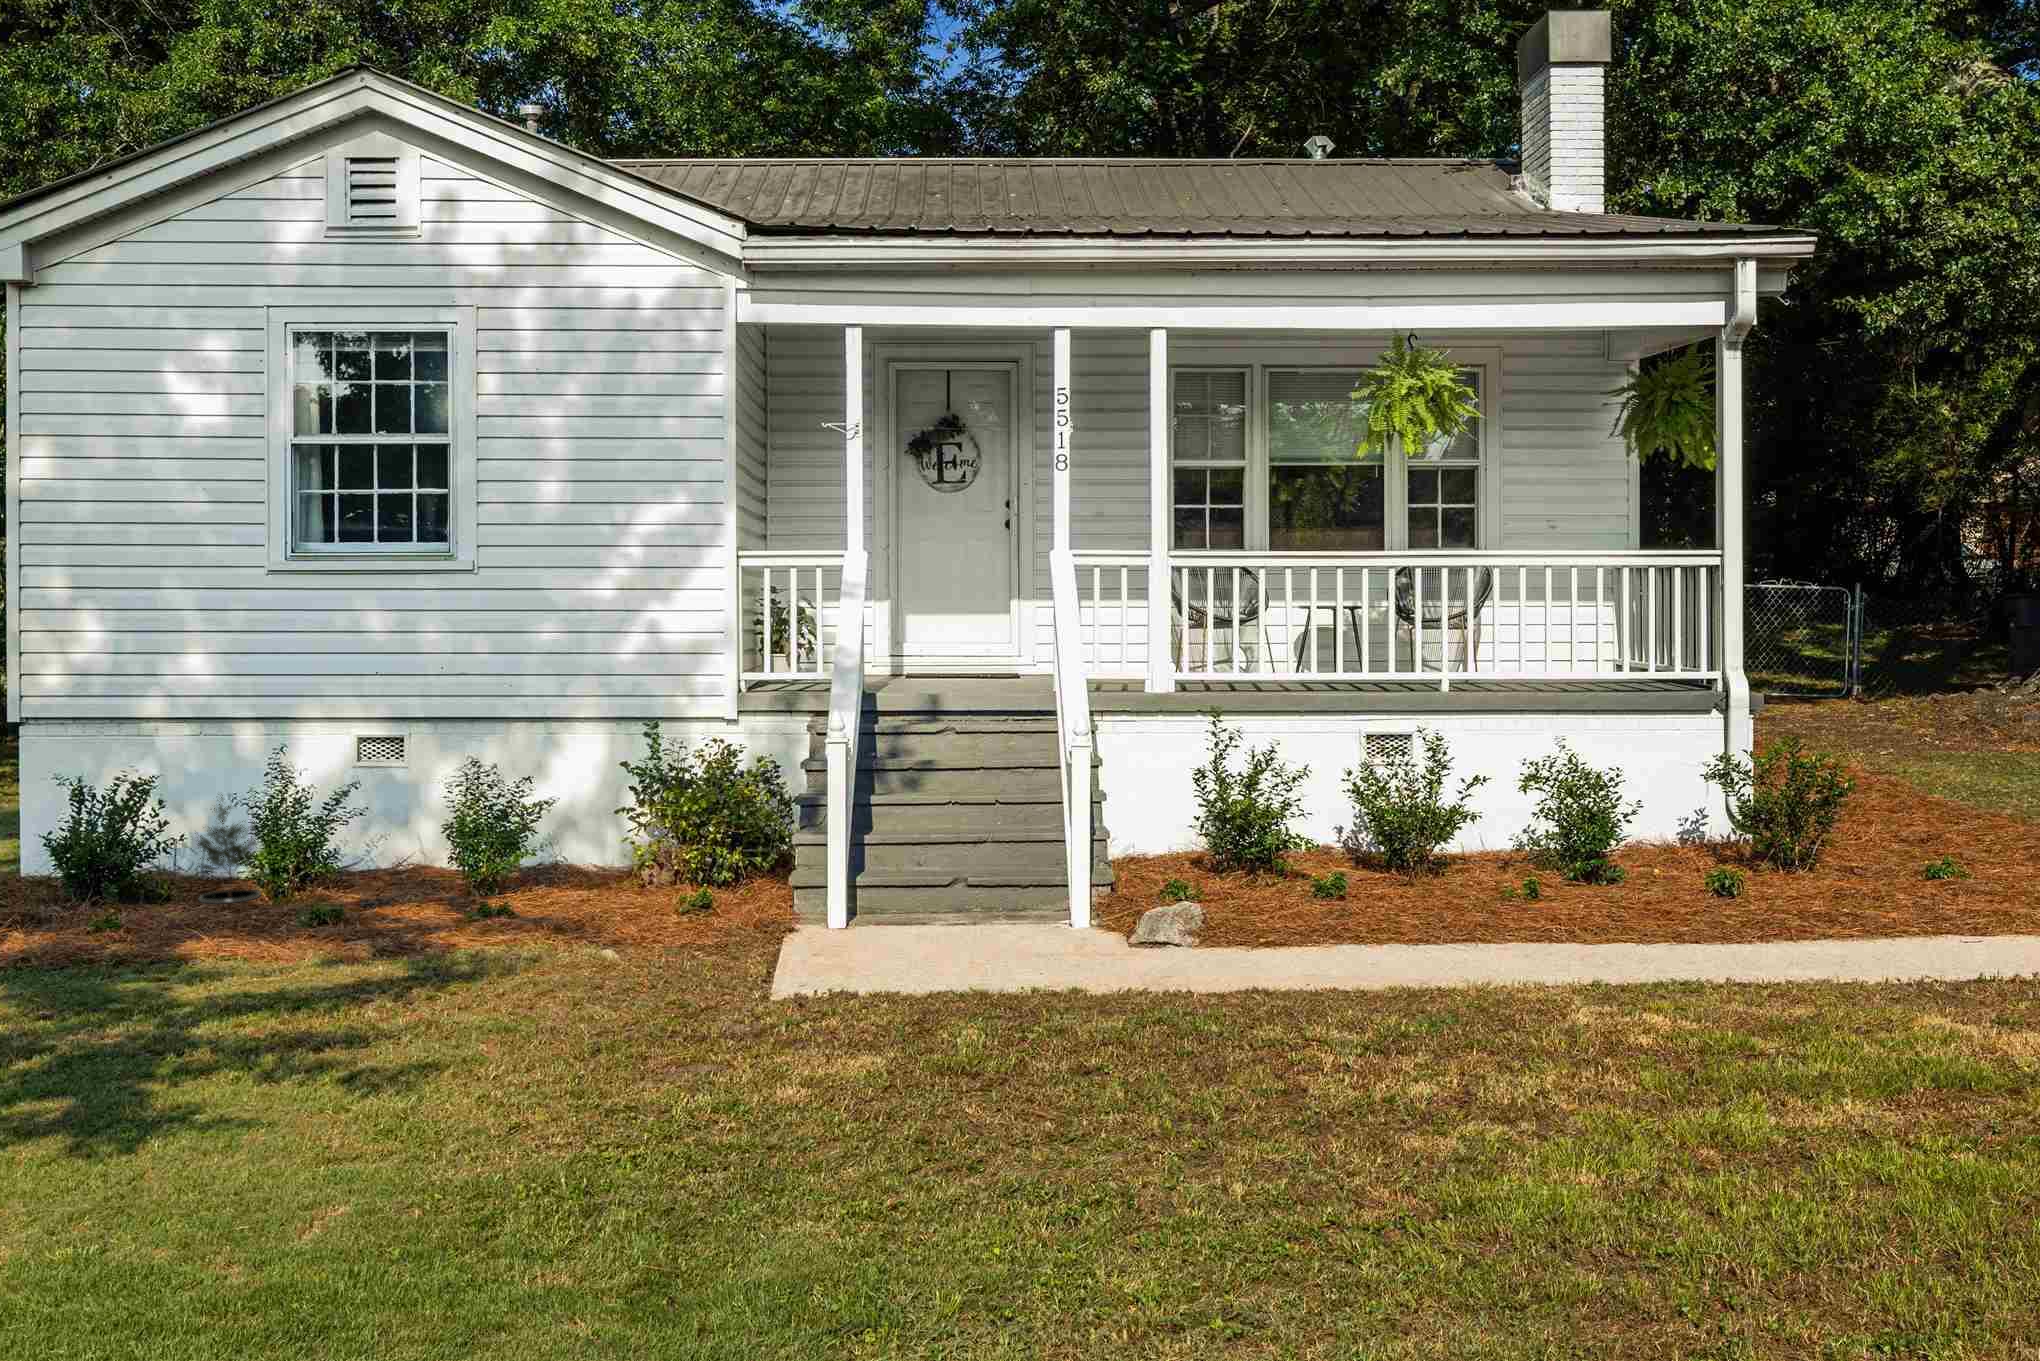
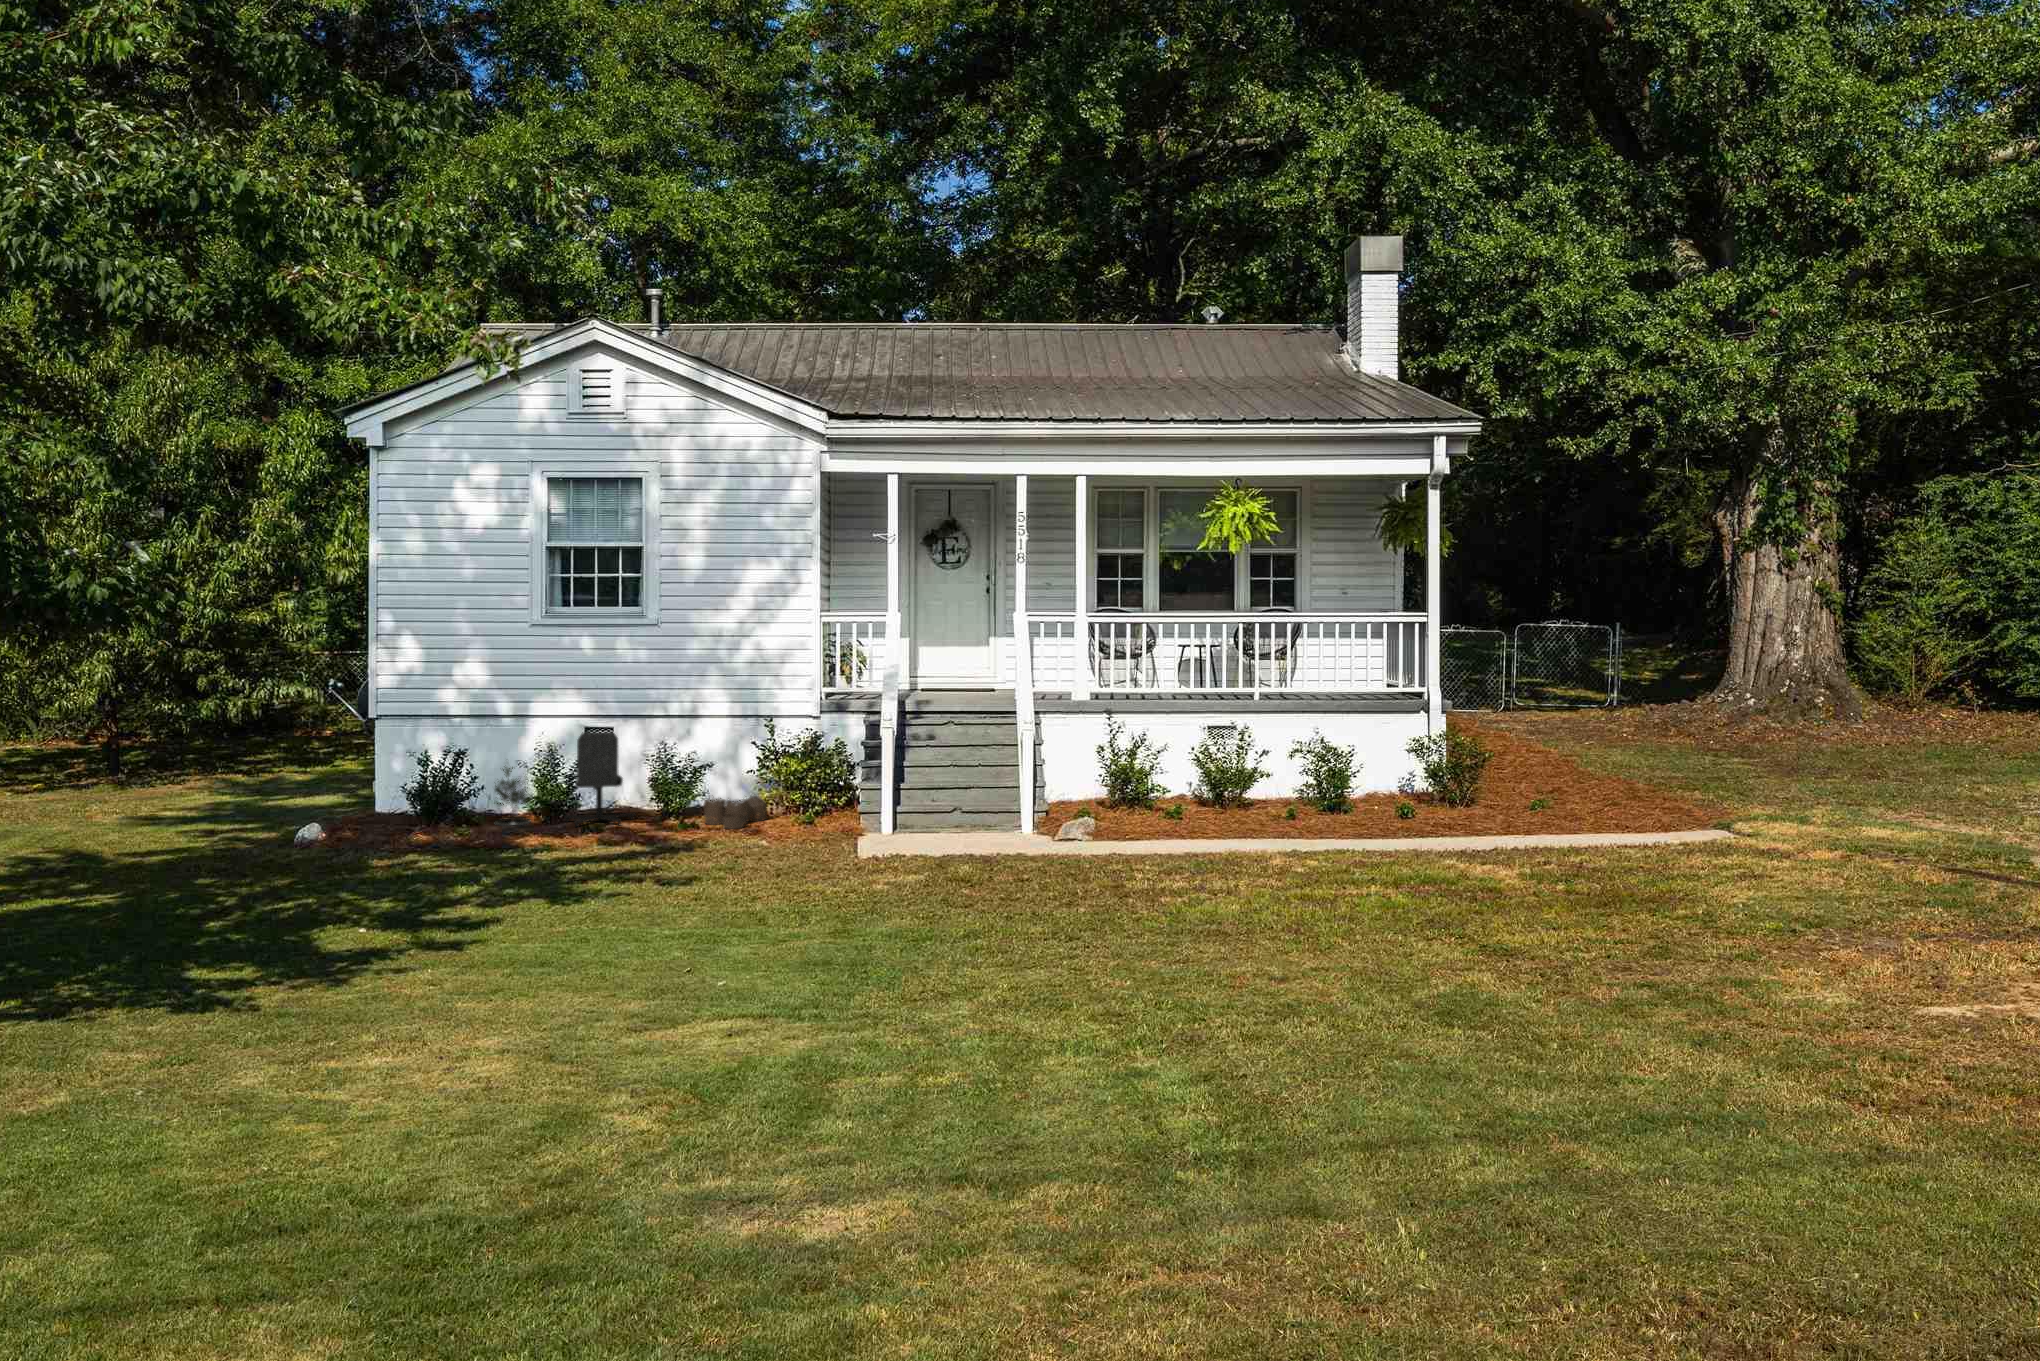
chair: none [314,748,434,908] -> present [564,732,636,827]
woven basket: none [539,849,648,913] -> present [704,794,767,829]

